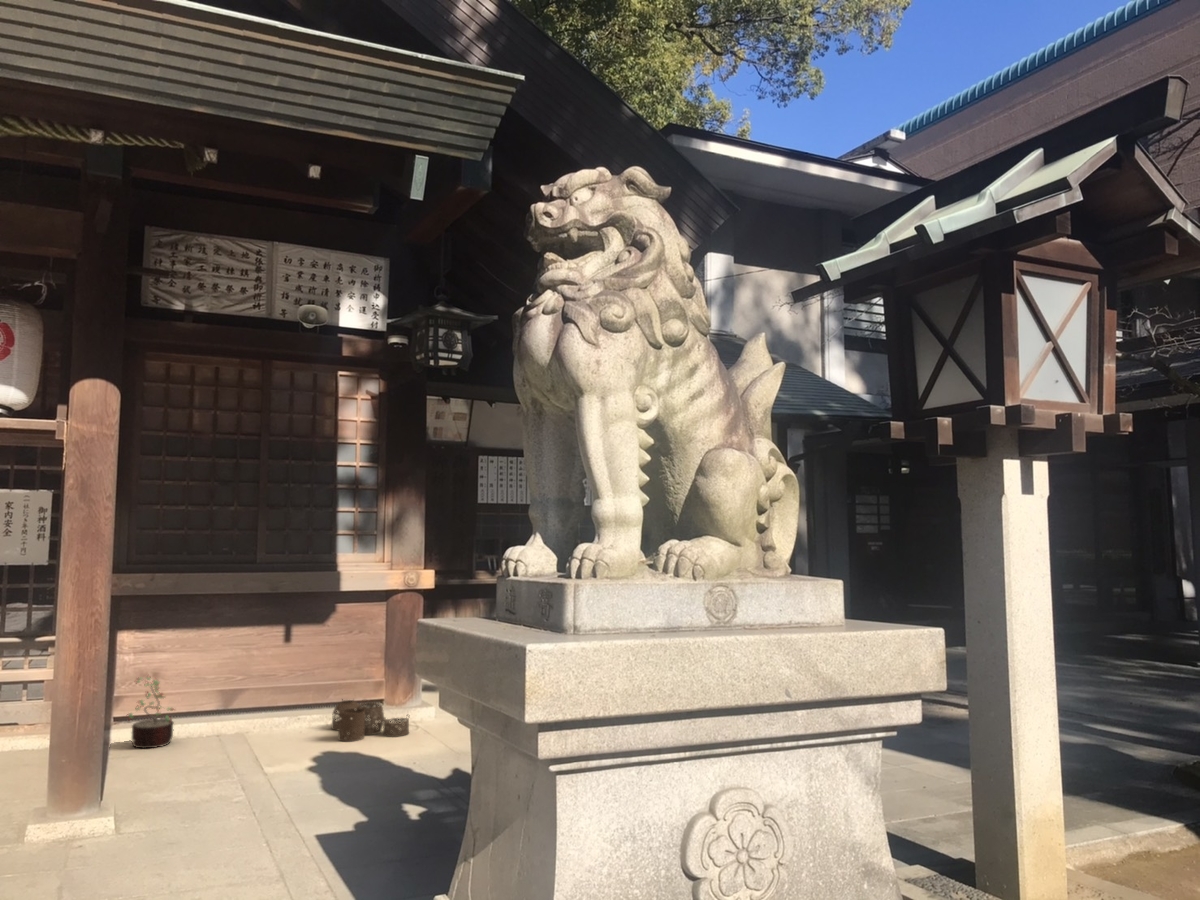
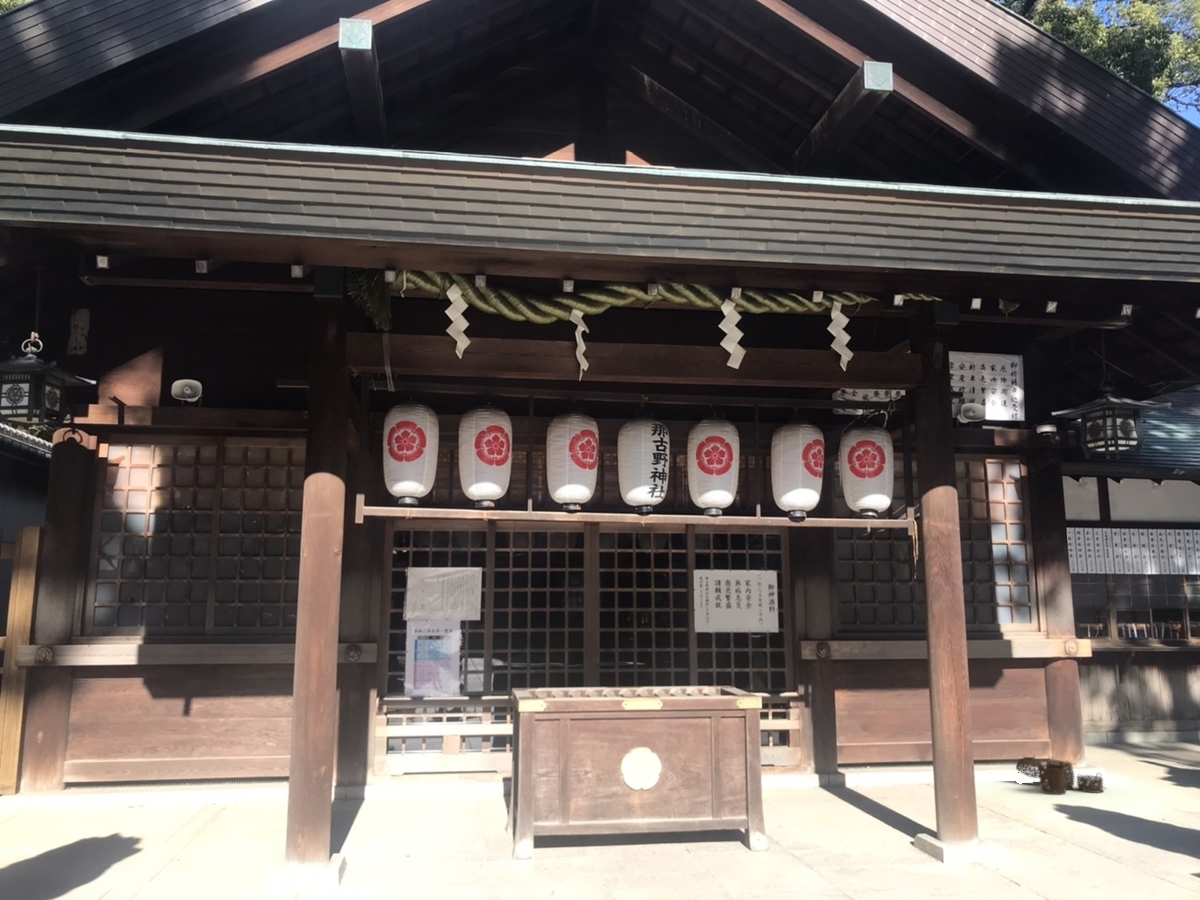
decorative plant: present [127,677,174,748] -> none [852,726,894,790]

